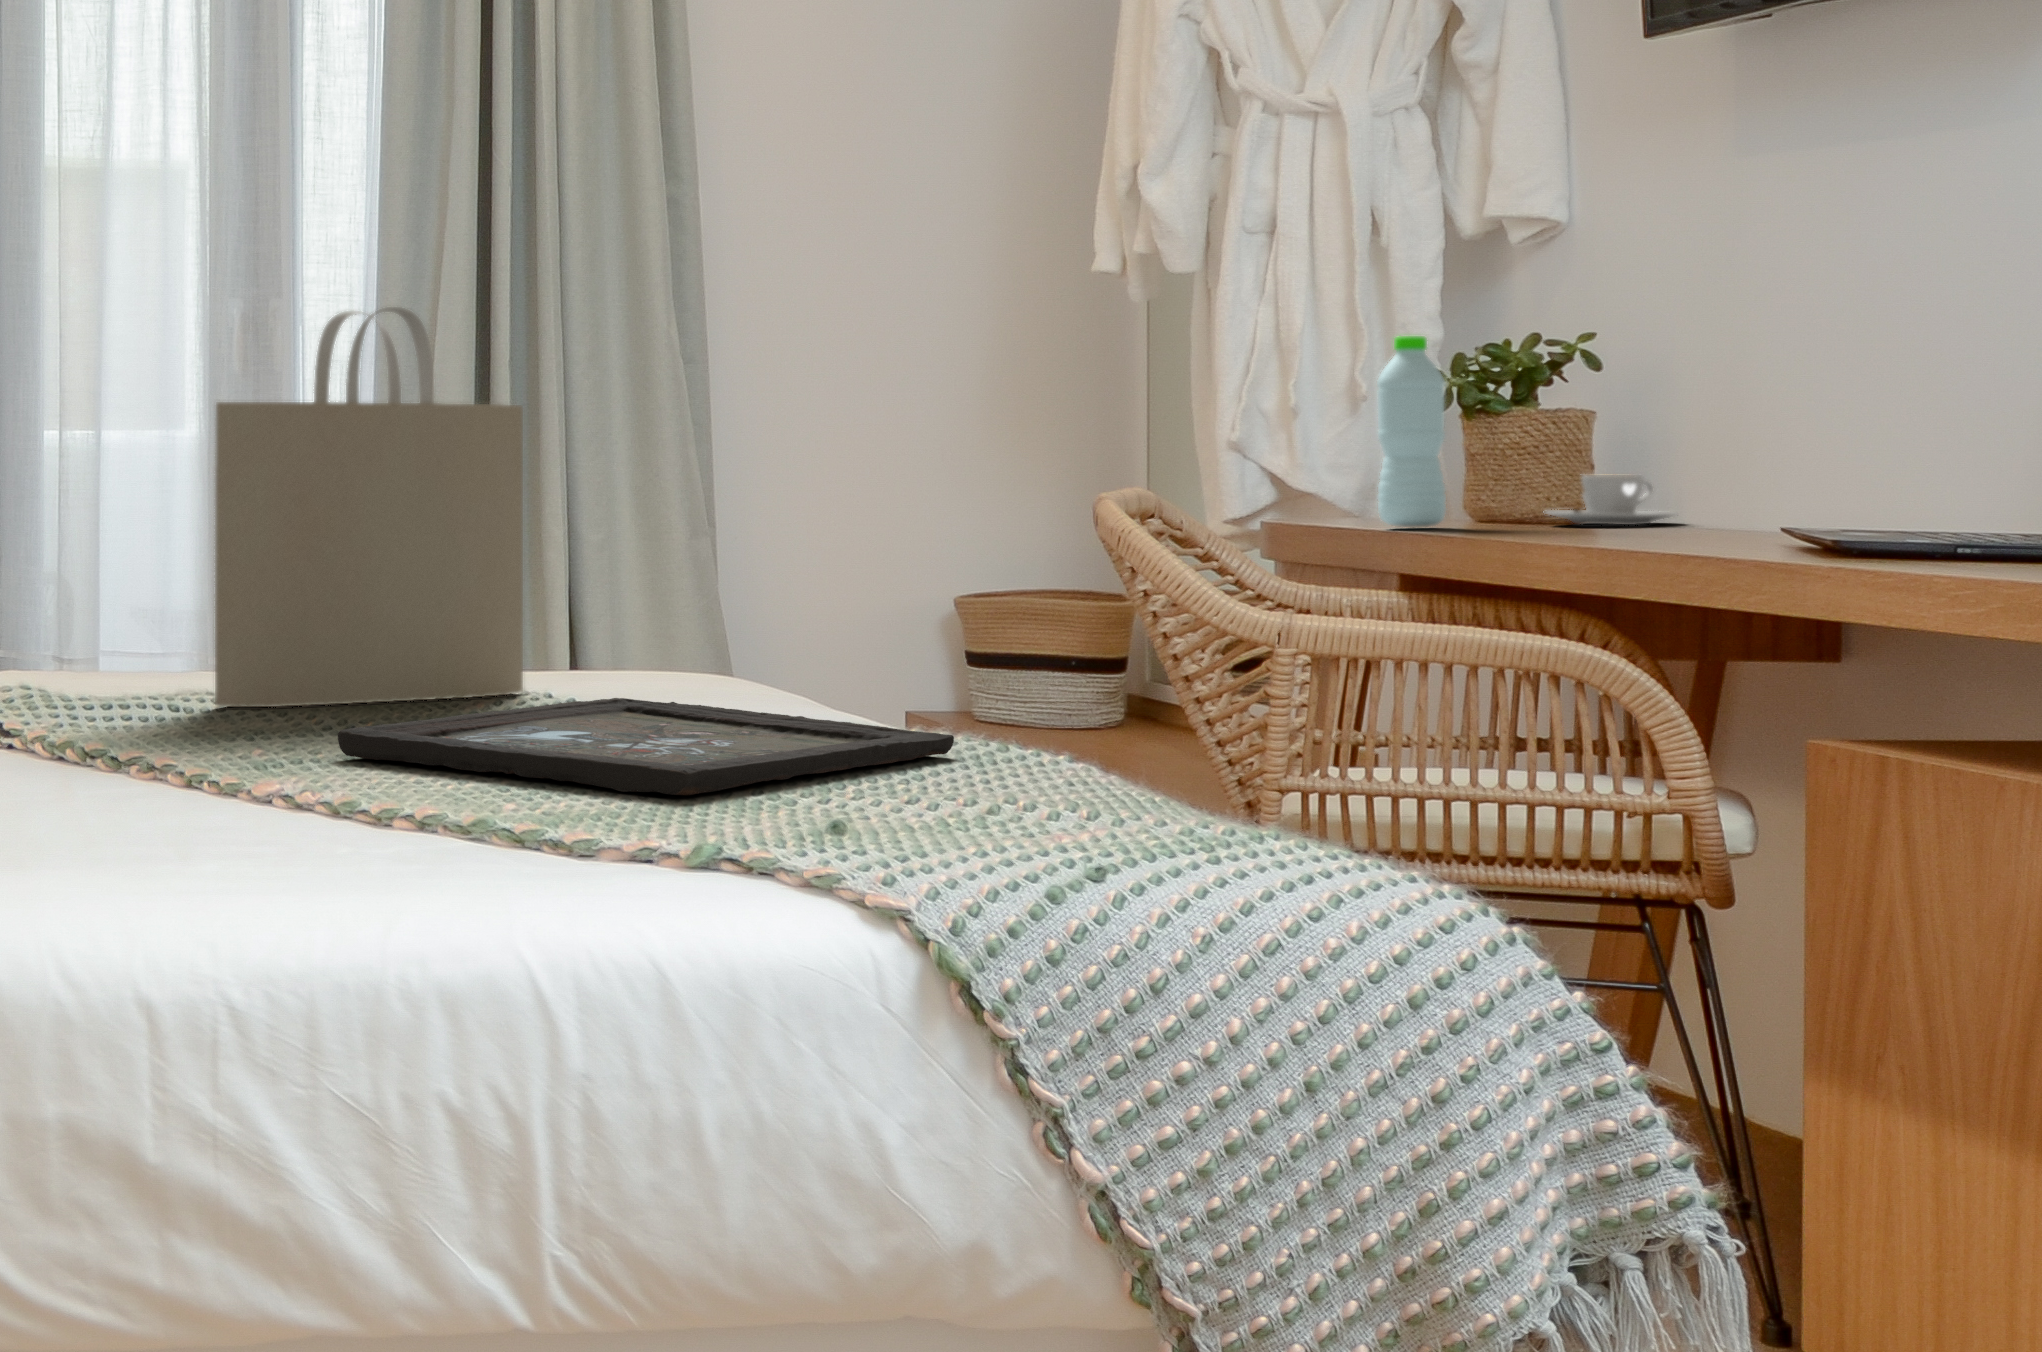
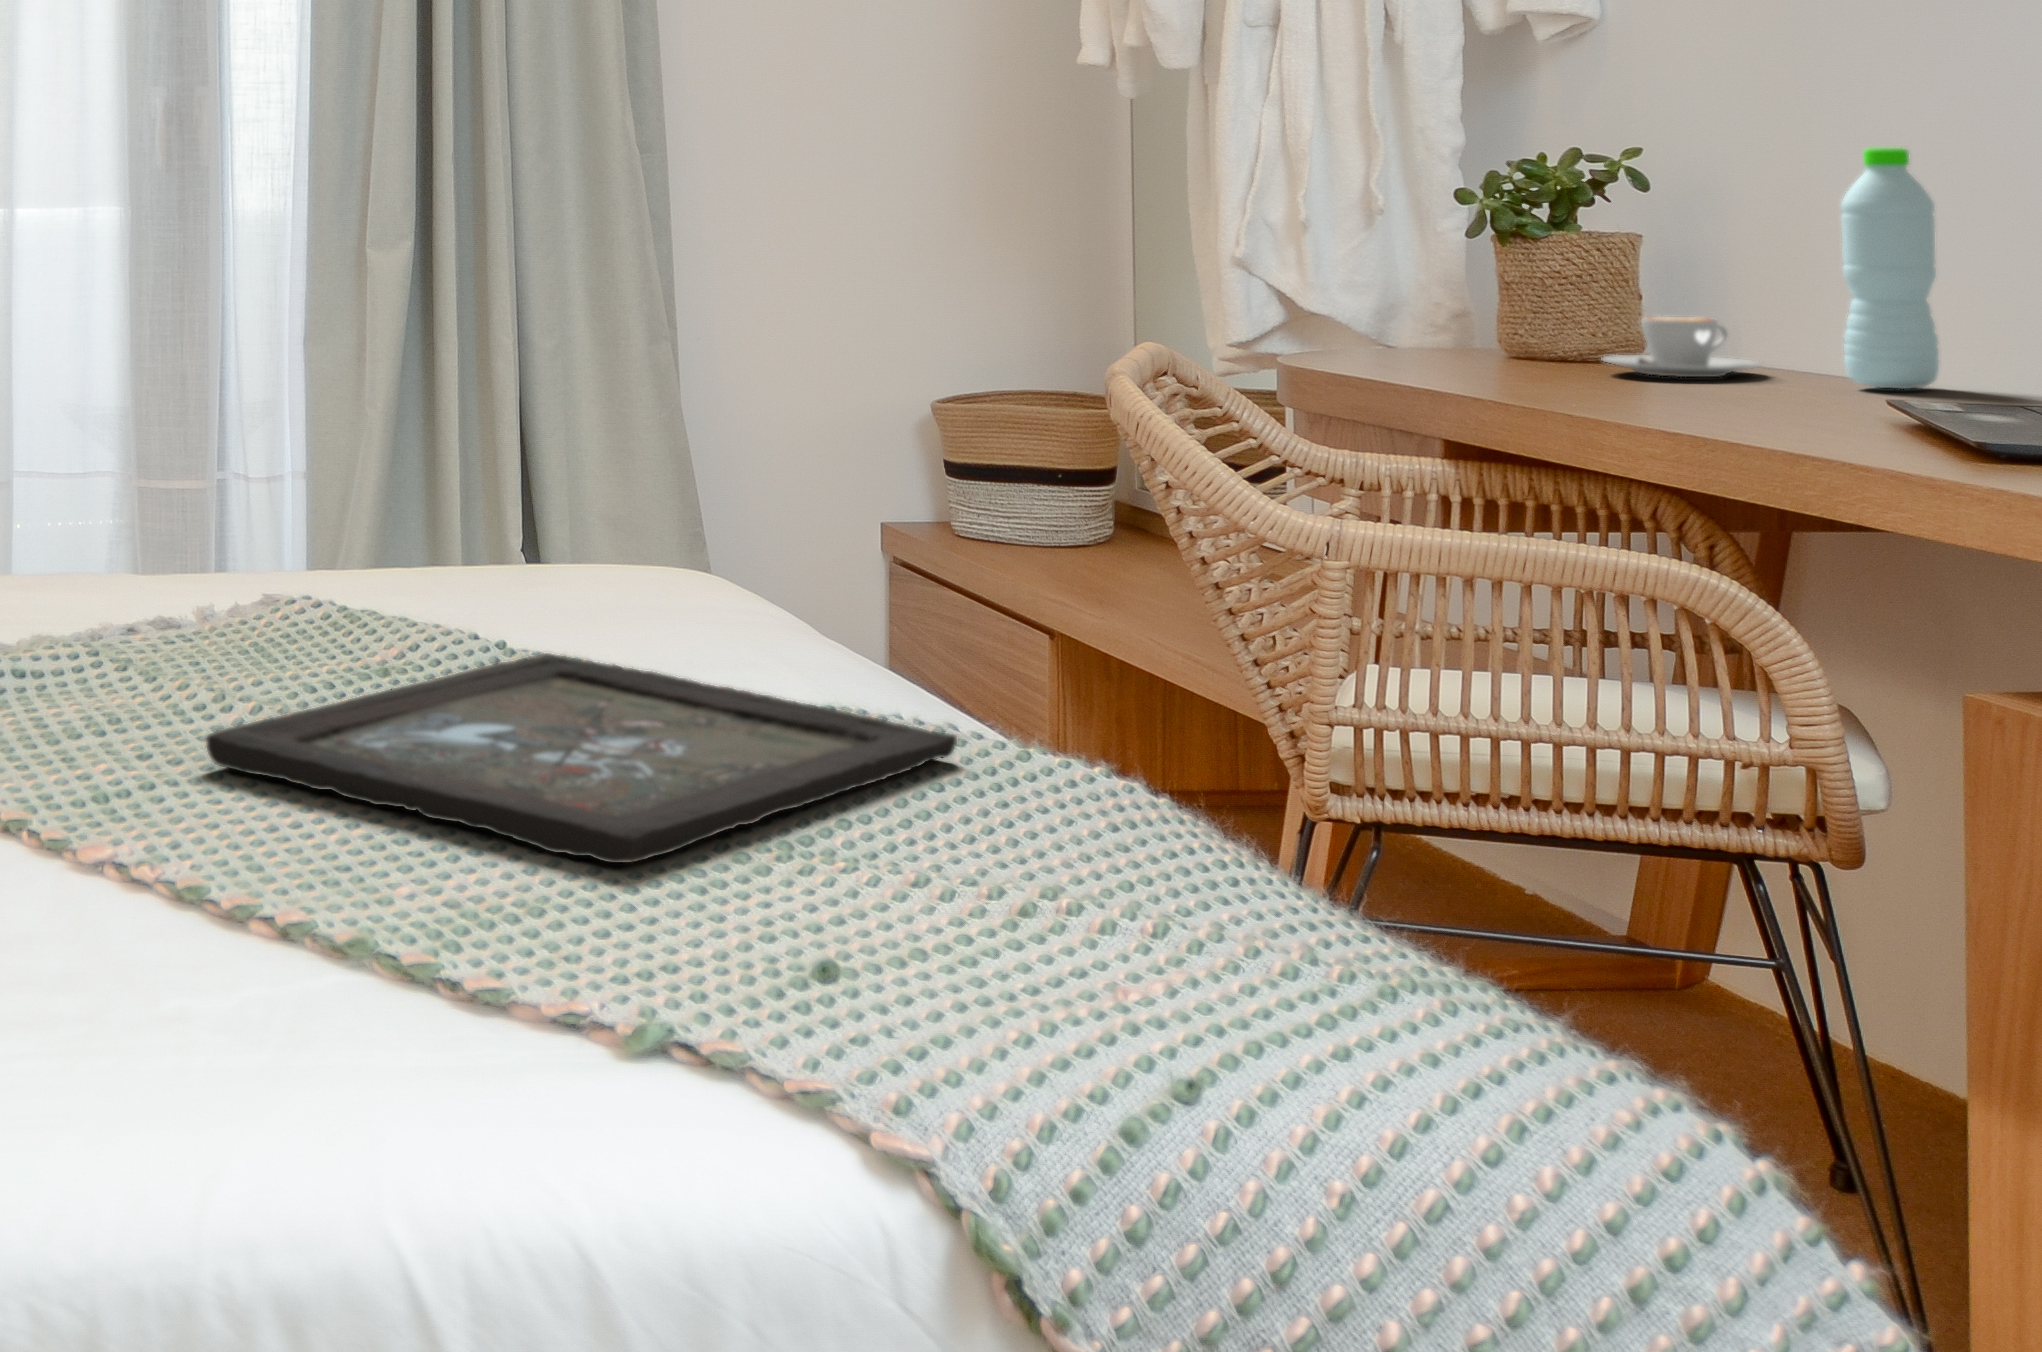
tote bag: present [215,307,523,707] -> none [77,175,440,648]
water bottle: present [1377,336,1446,527] -> present [1841,148,1939,389]

